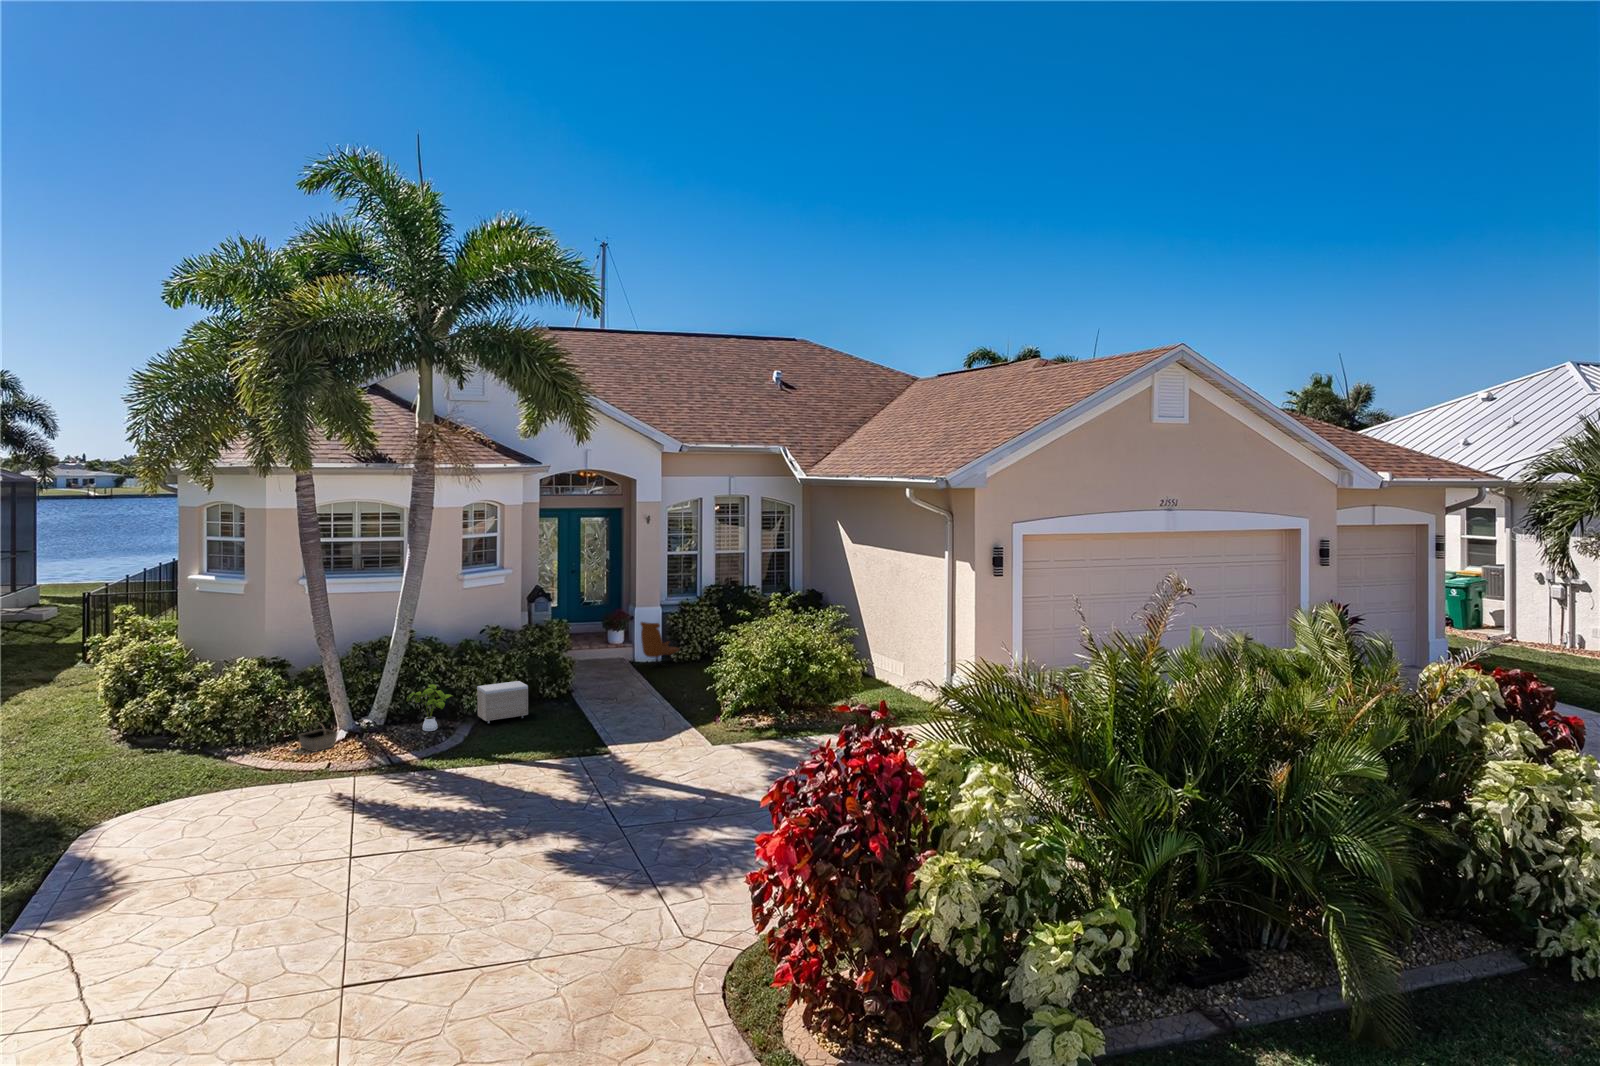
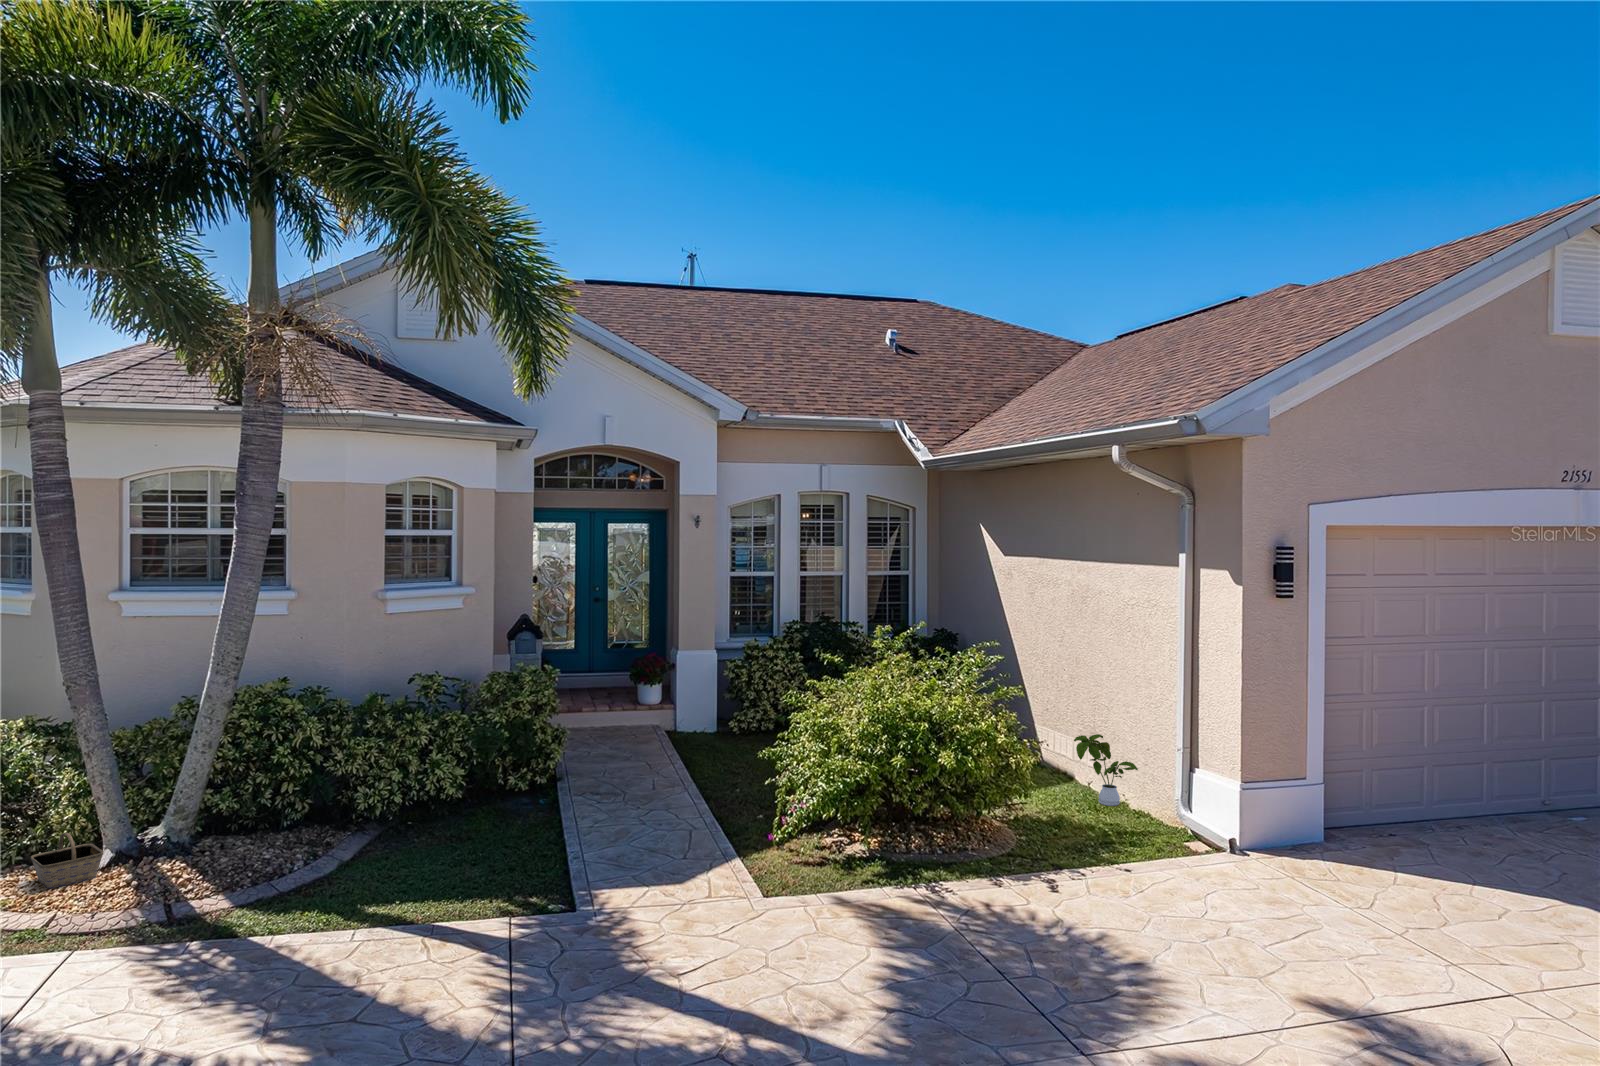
lounge chair: present [641,622,679,668] -> none [680,671,742,745]
storage bench: present [477,681,528,723] -> none [378,764,460,837]
house plant: present [406,684,452,731] -> present [1074,734,1138,806]

